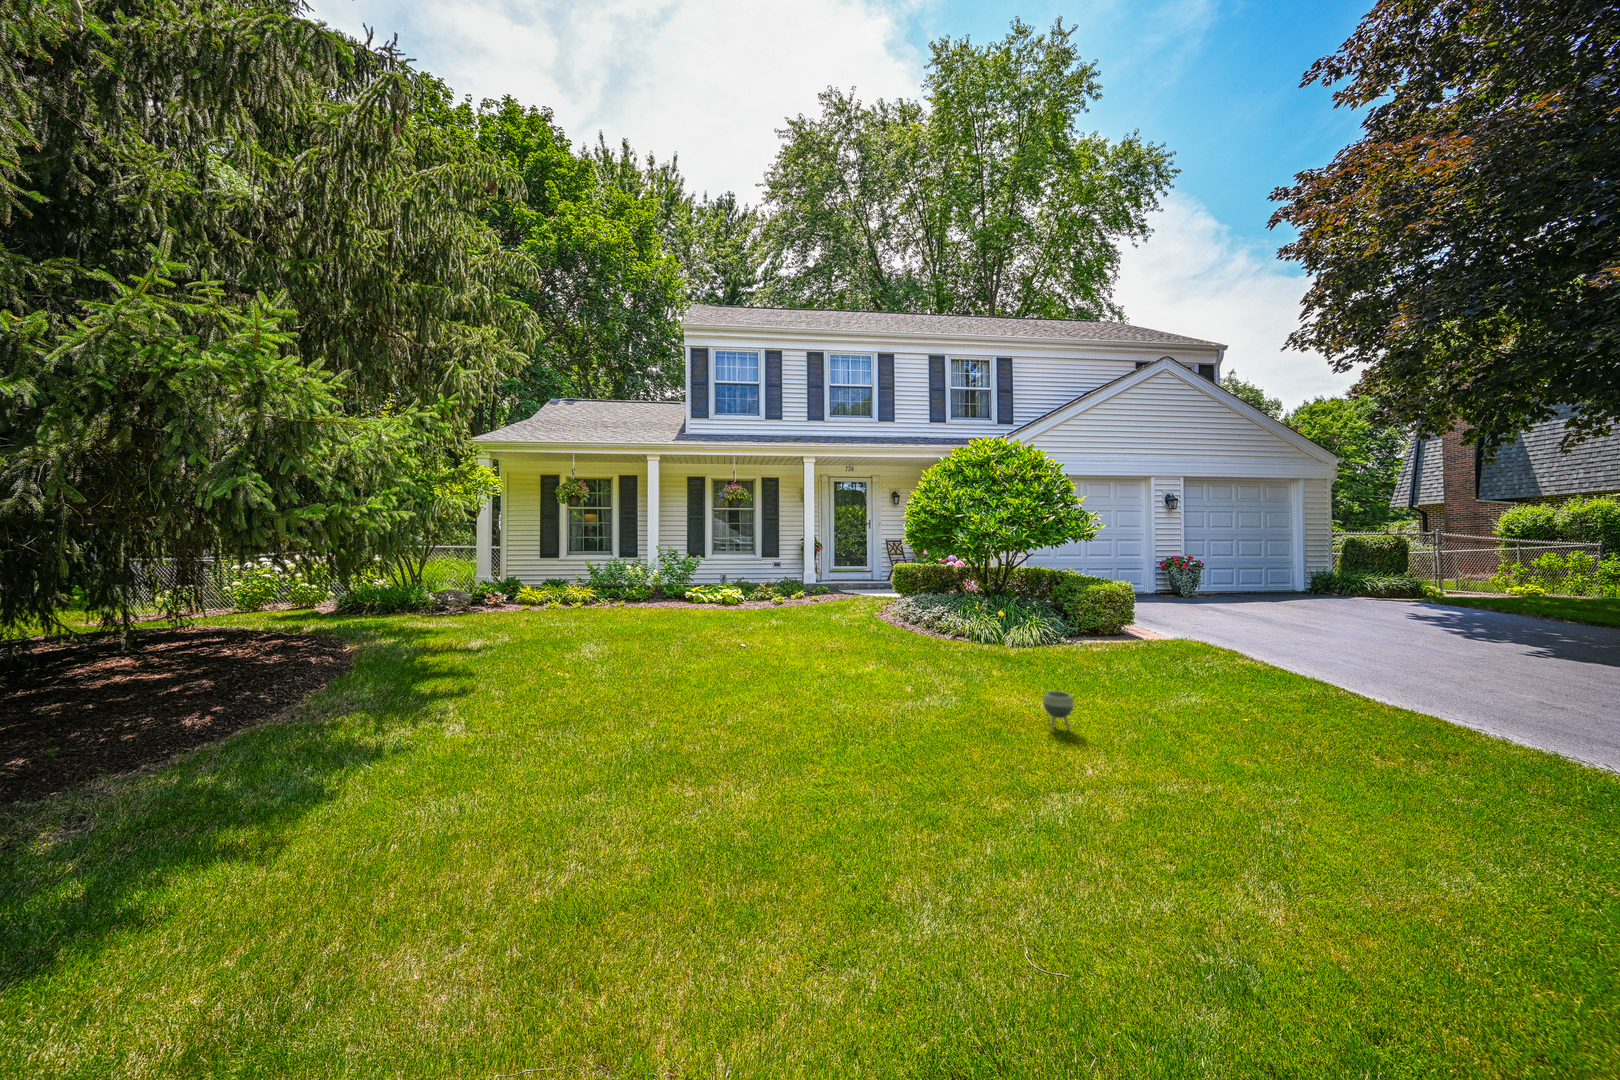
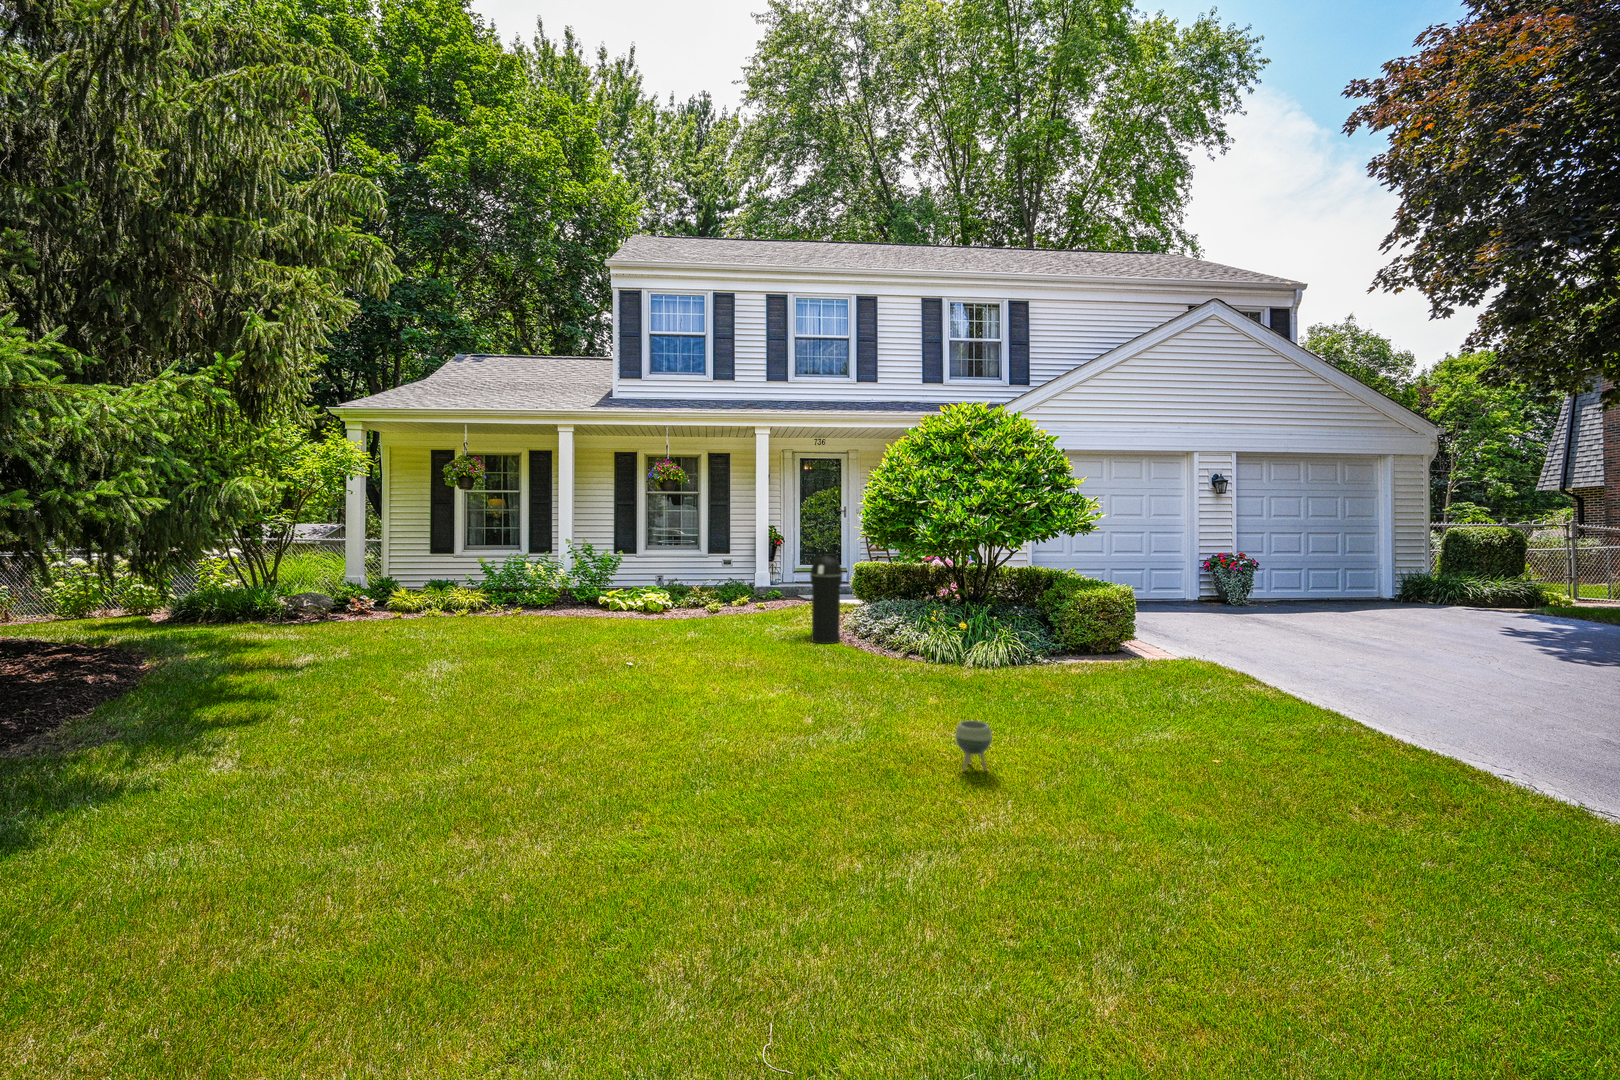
trash can: none [873,559,899,629] -> present [810,556,842,644]

